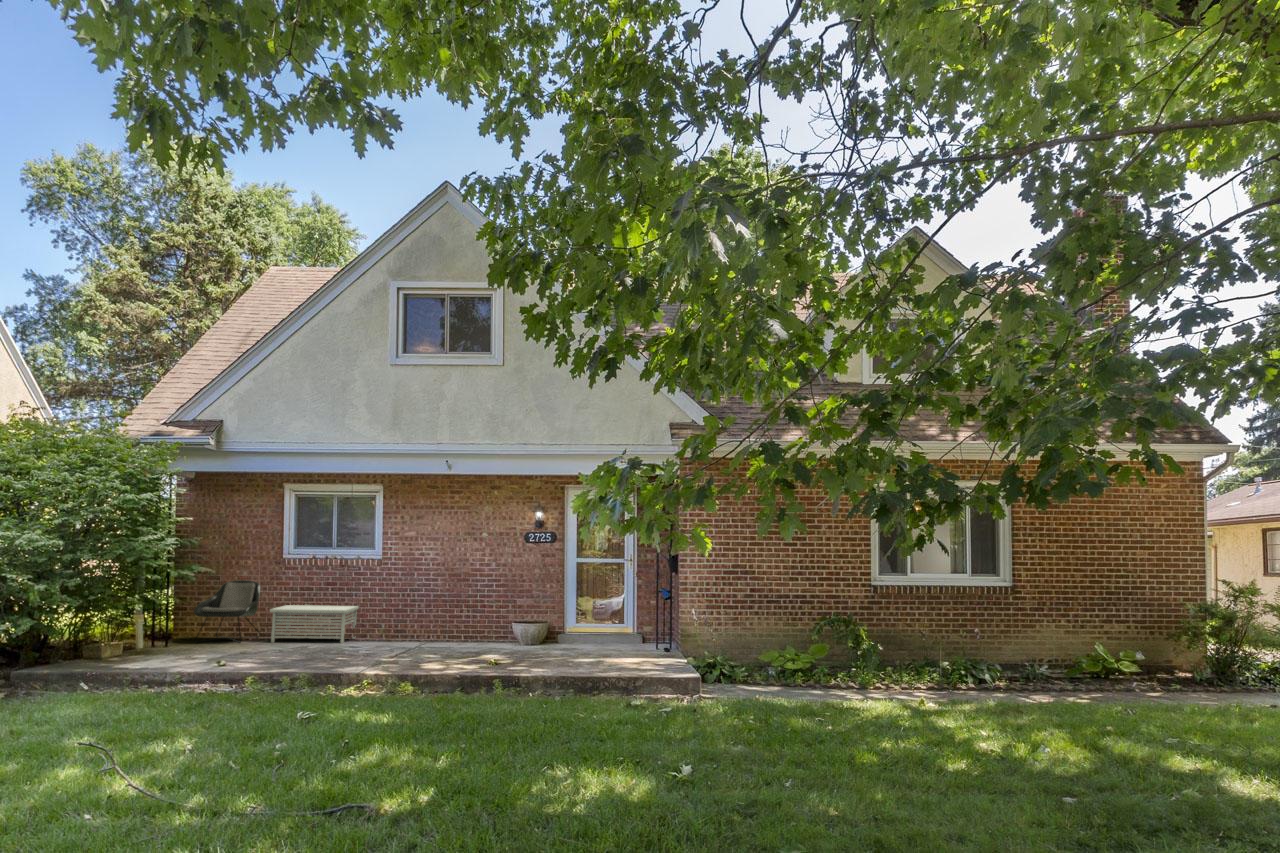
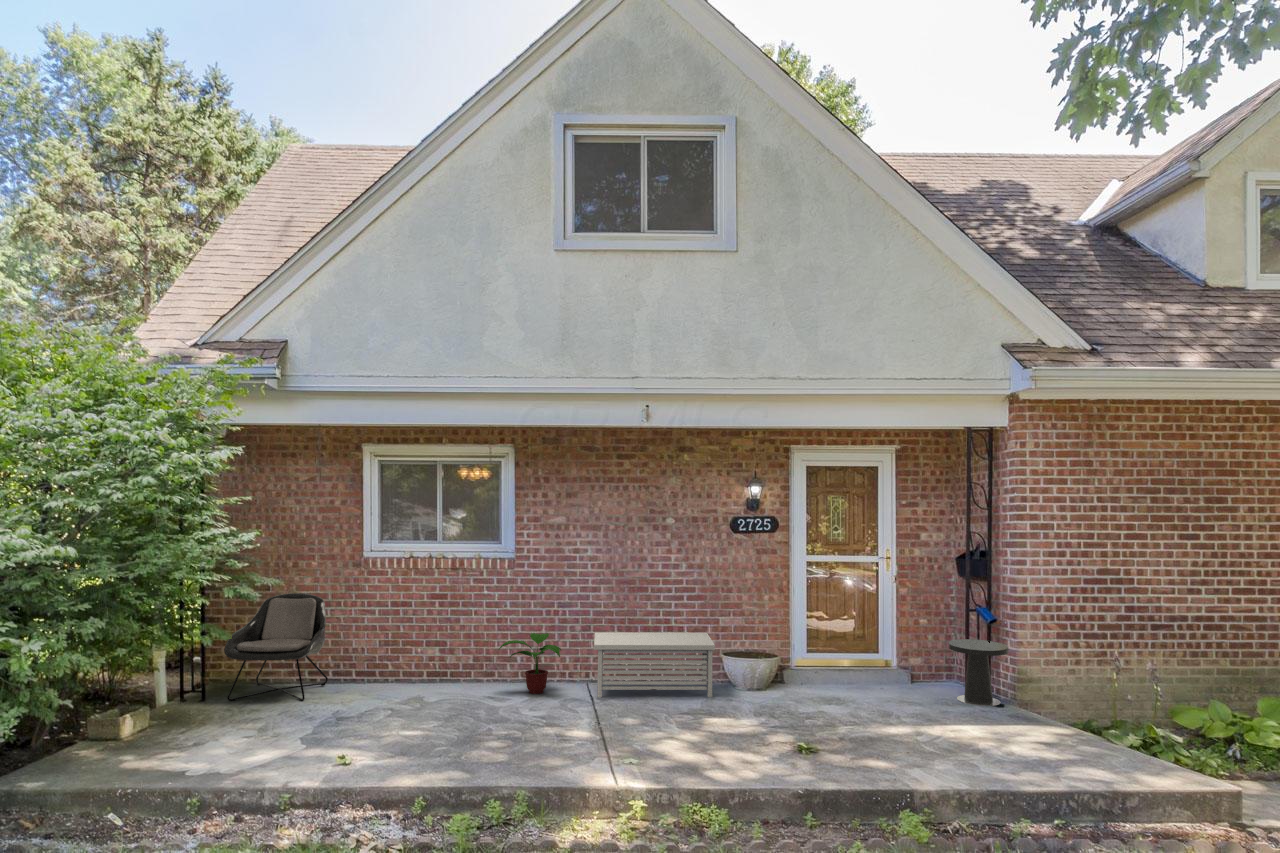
storage bench: present [270,605,359,643] -> present [594,633,715,697]
potted plant: none [364,606,406,643] -> present [499,633,561,694]
side table: none [642,611,677,650] -> present [949,639,1008,706]

